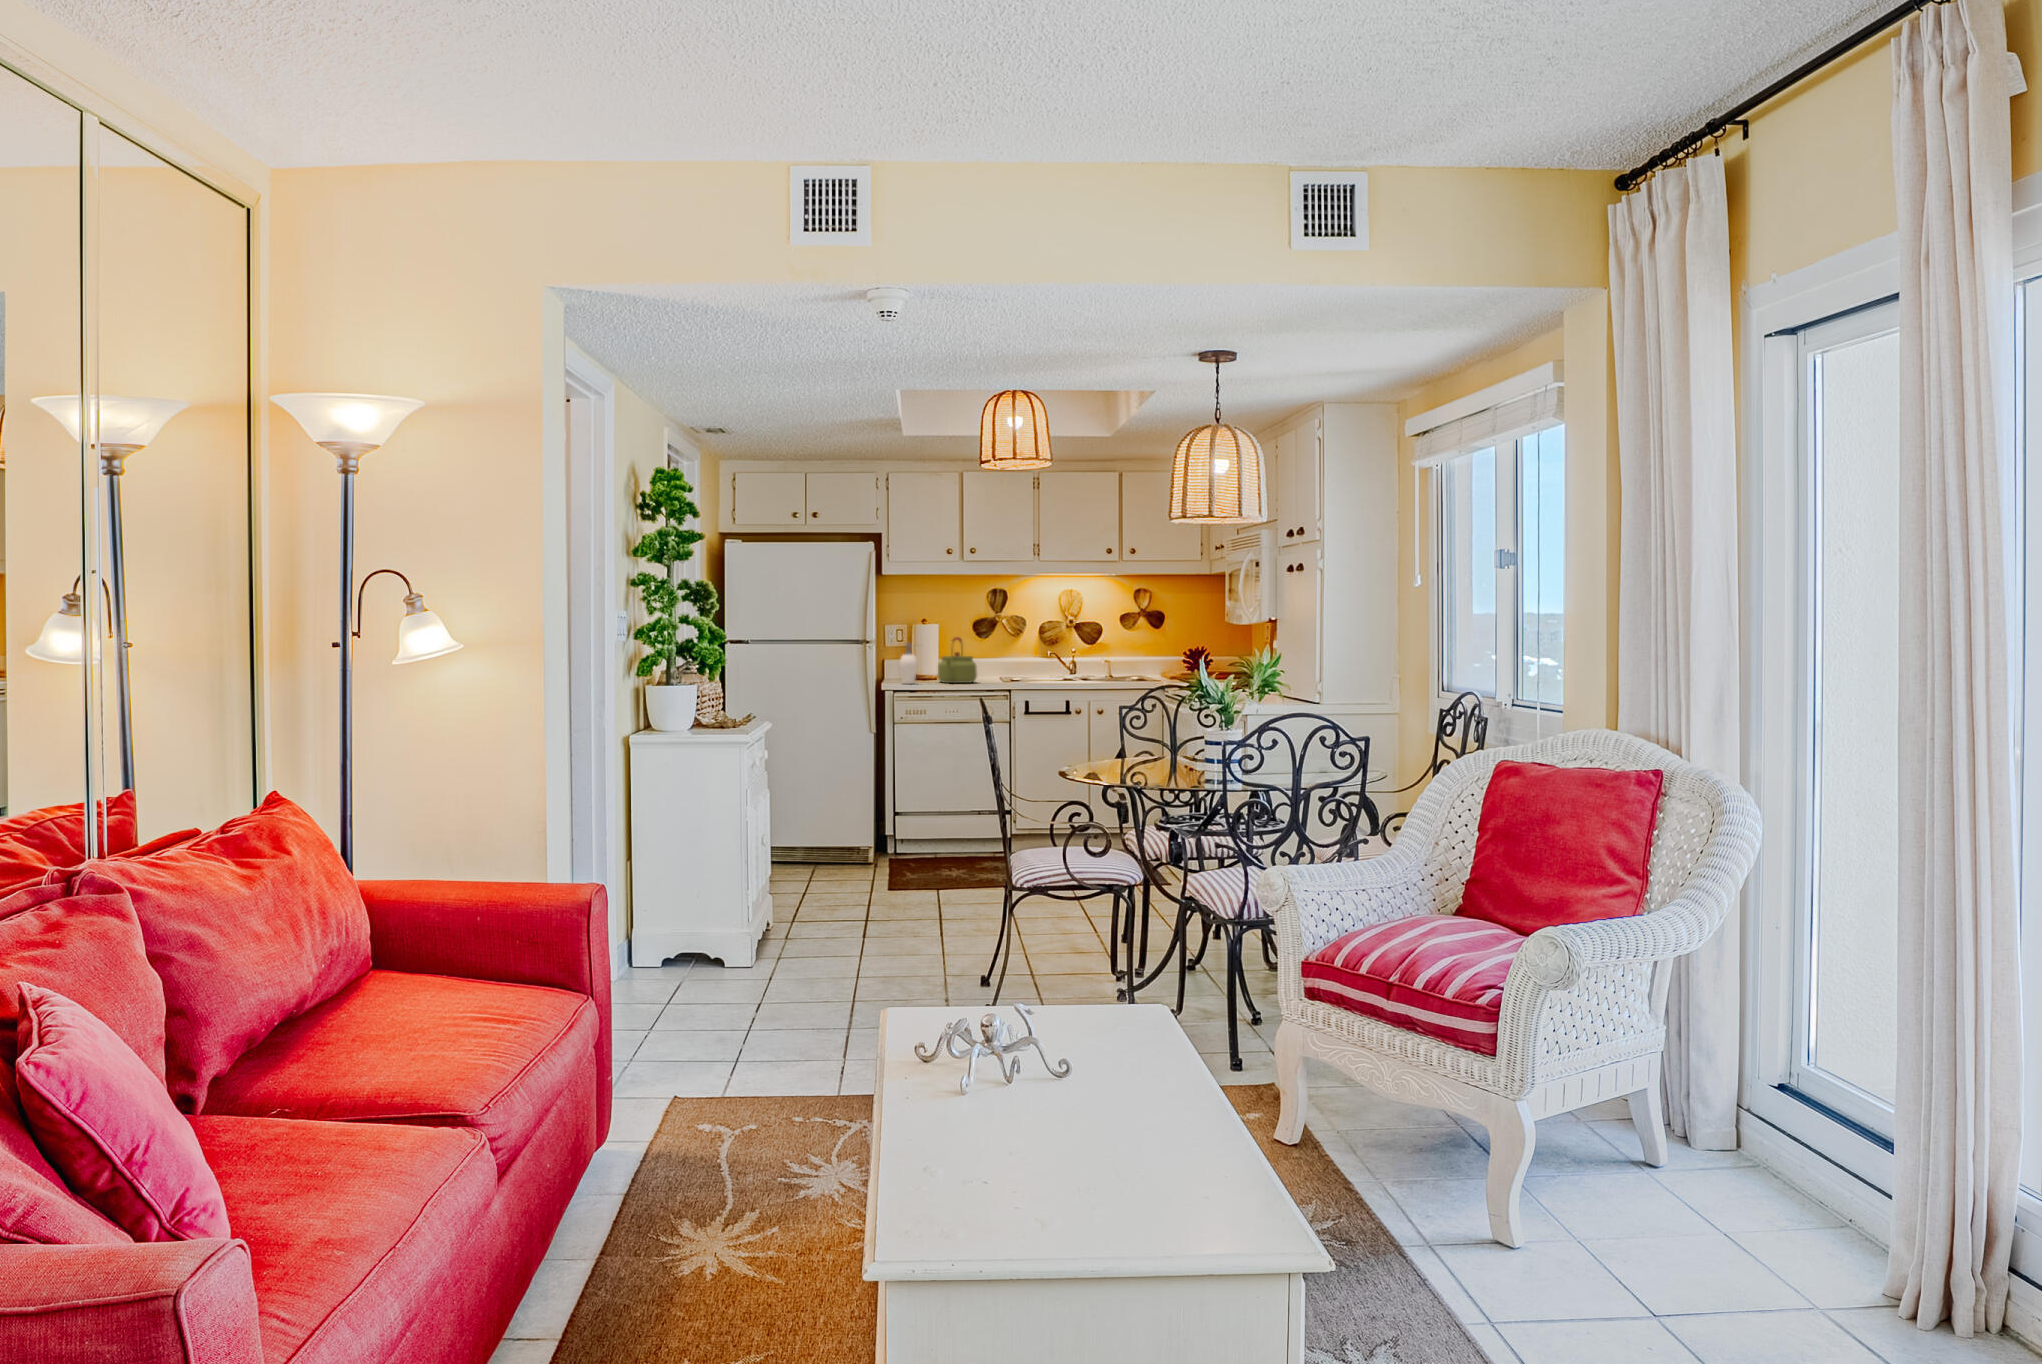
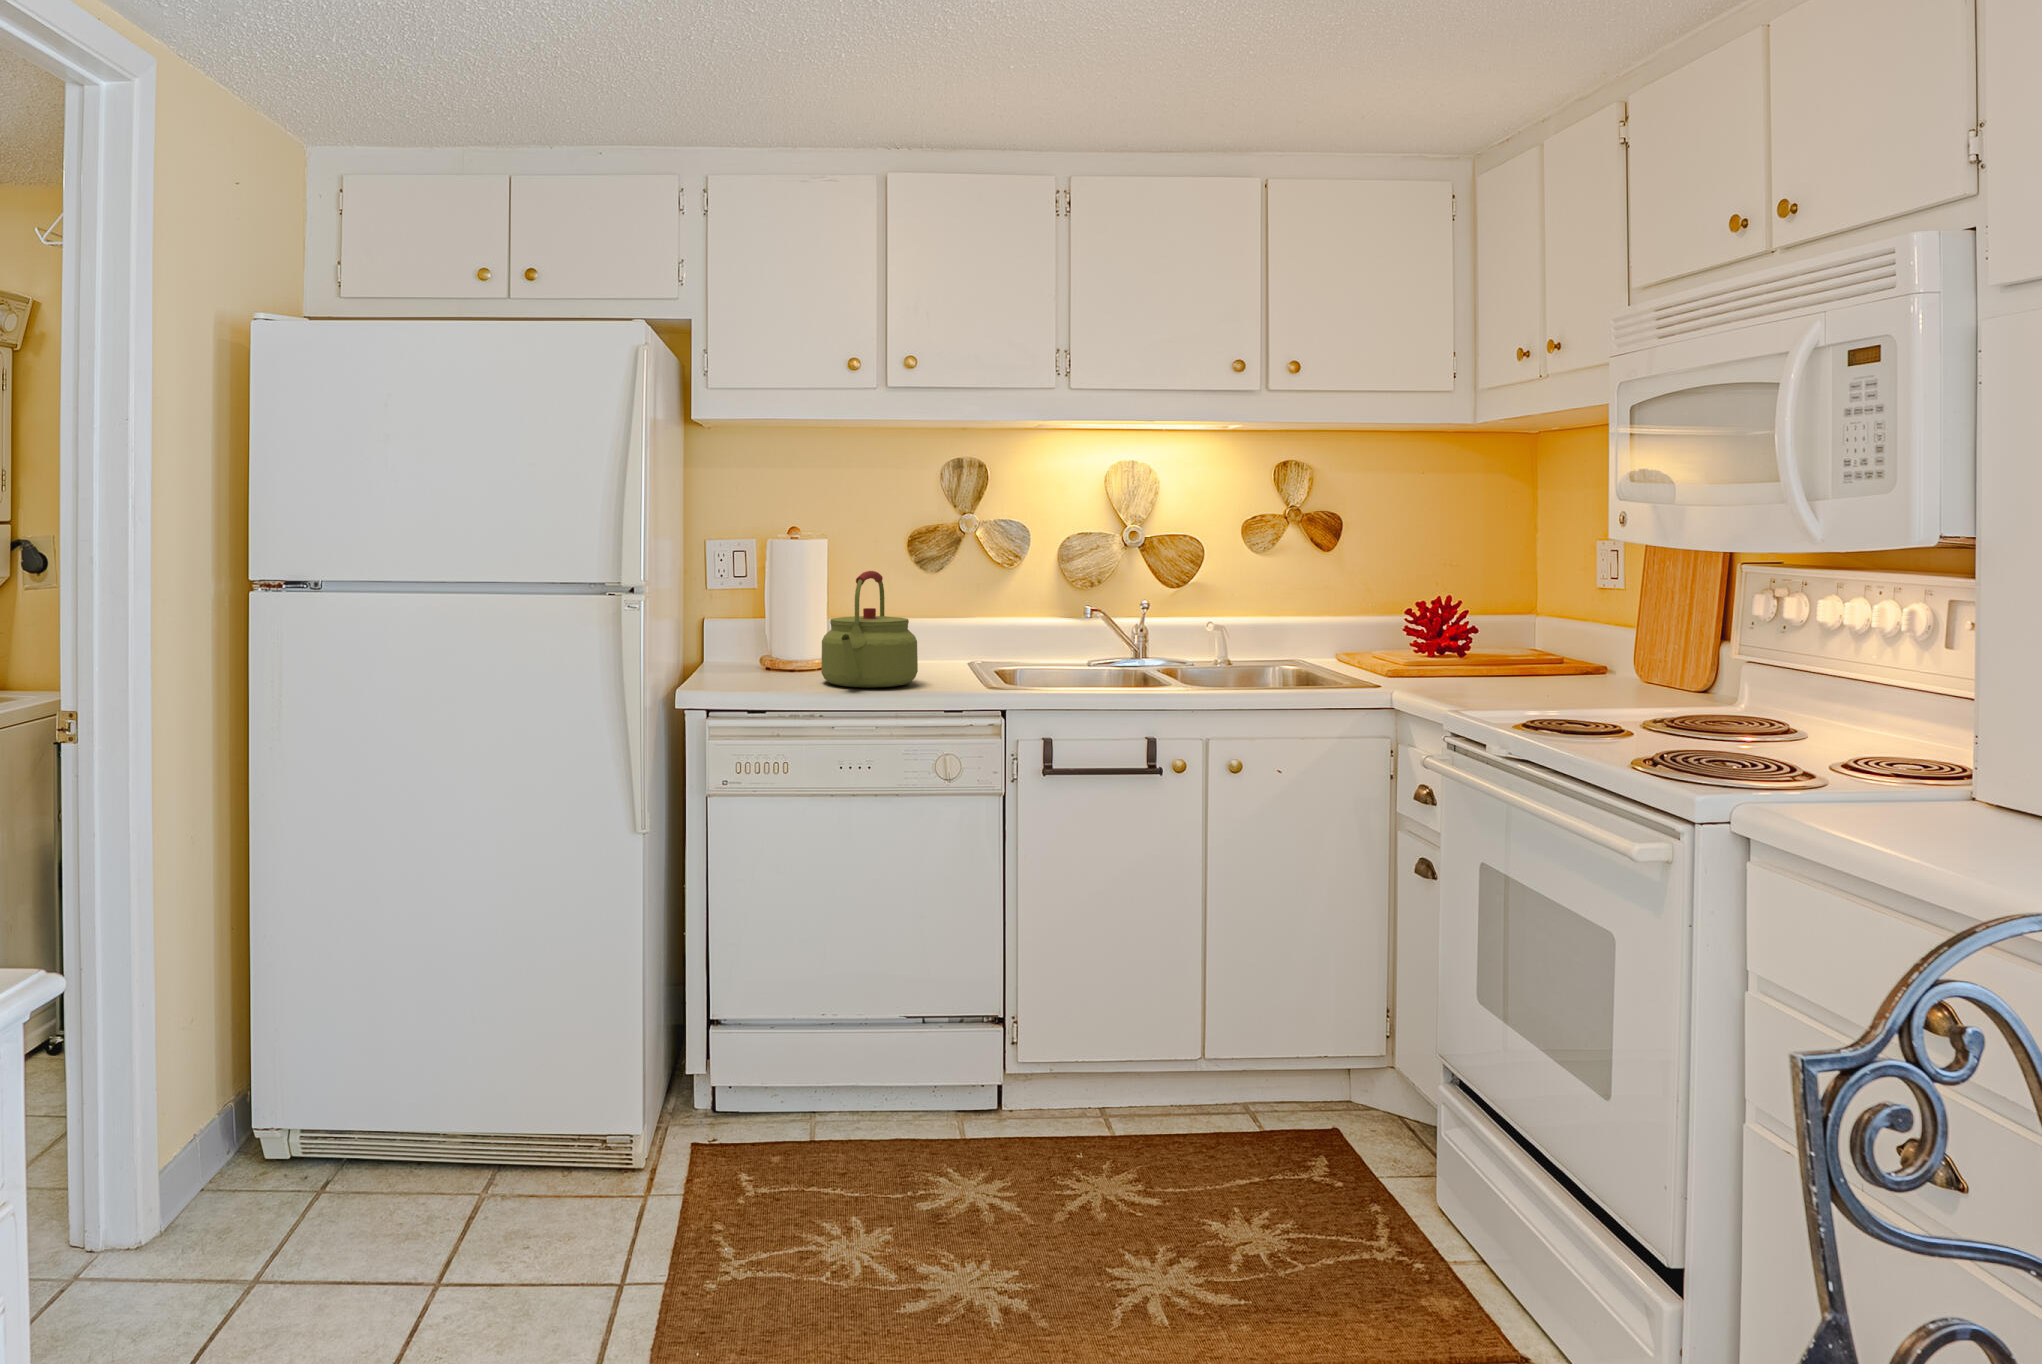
soap dispenser: present [900,643,917,684] -> none [720,586,779,694]

